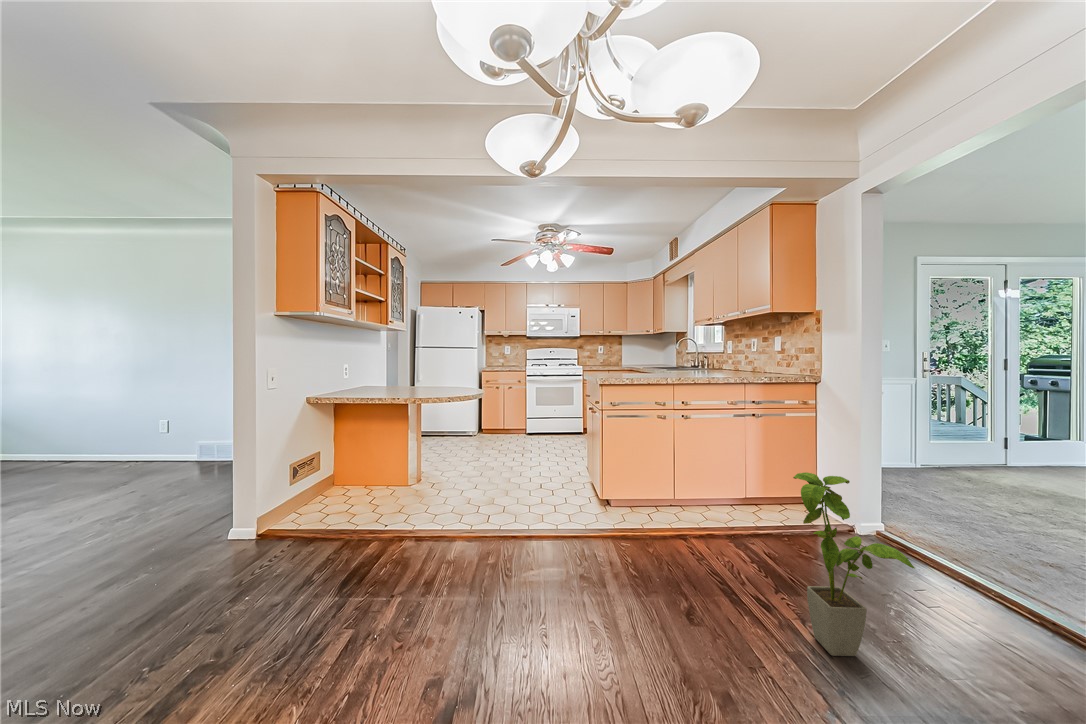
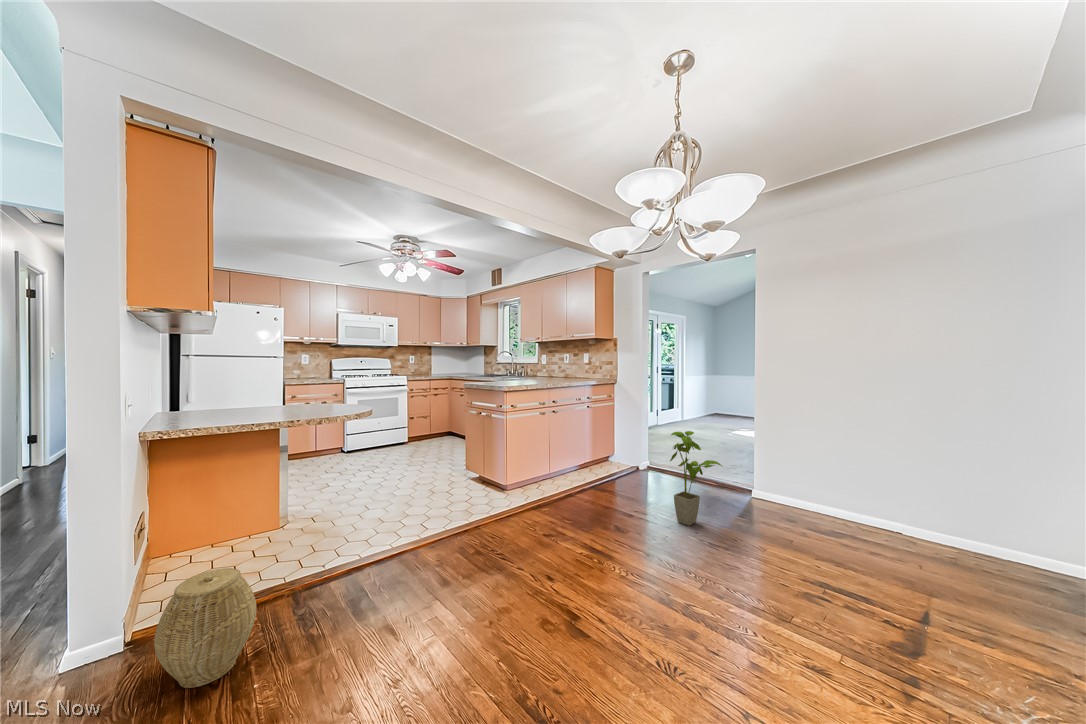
woven basket: none [213,502,284,583] -> present [154,568,256,688]

